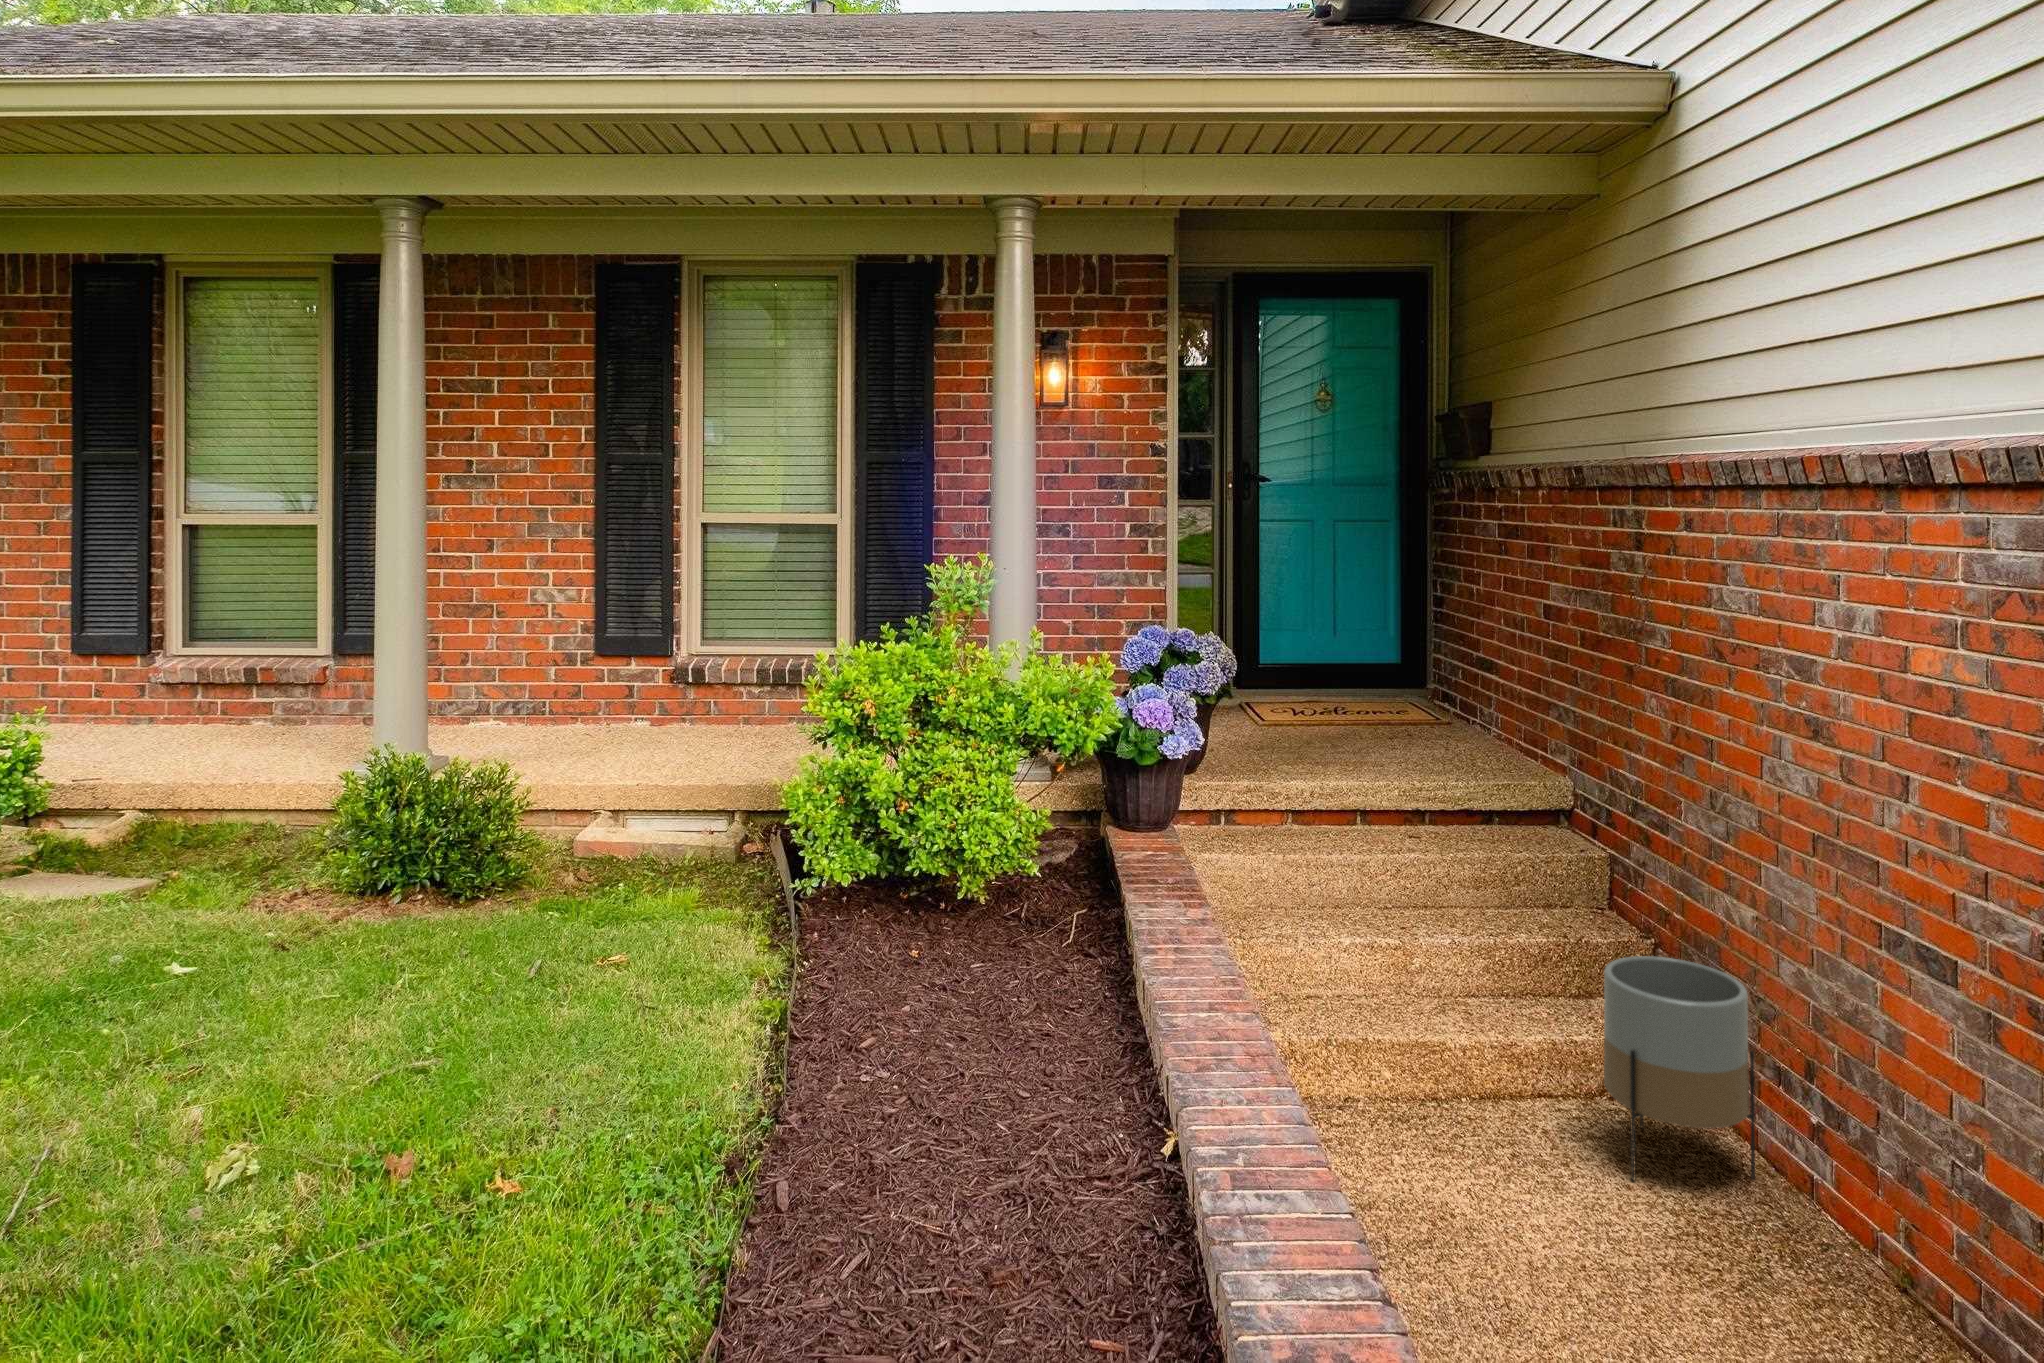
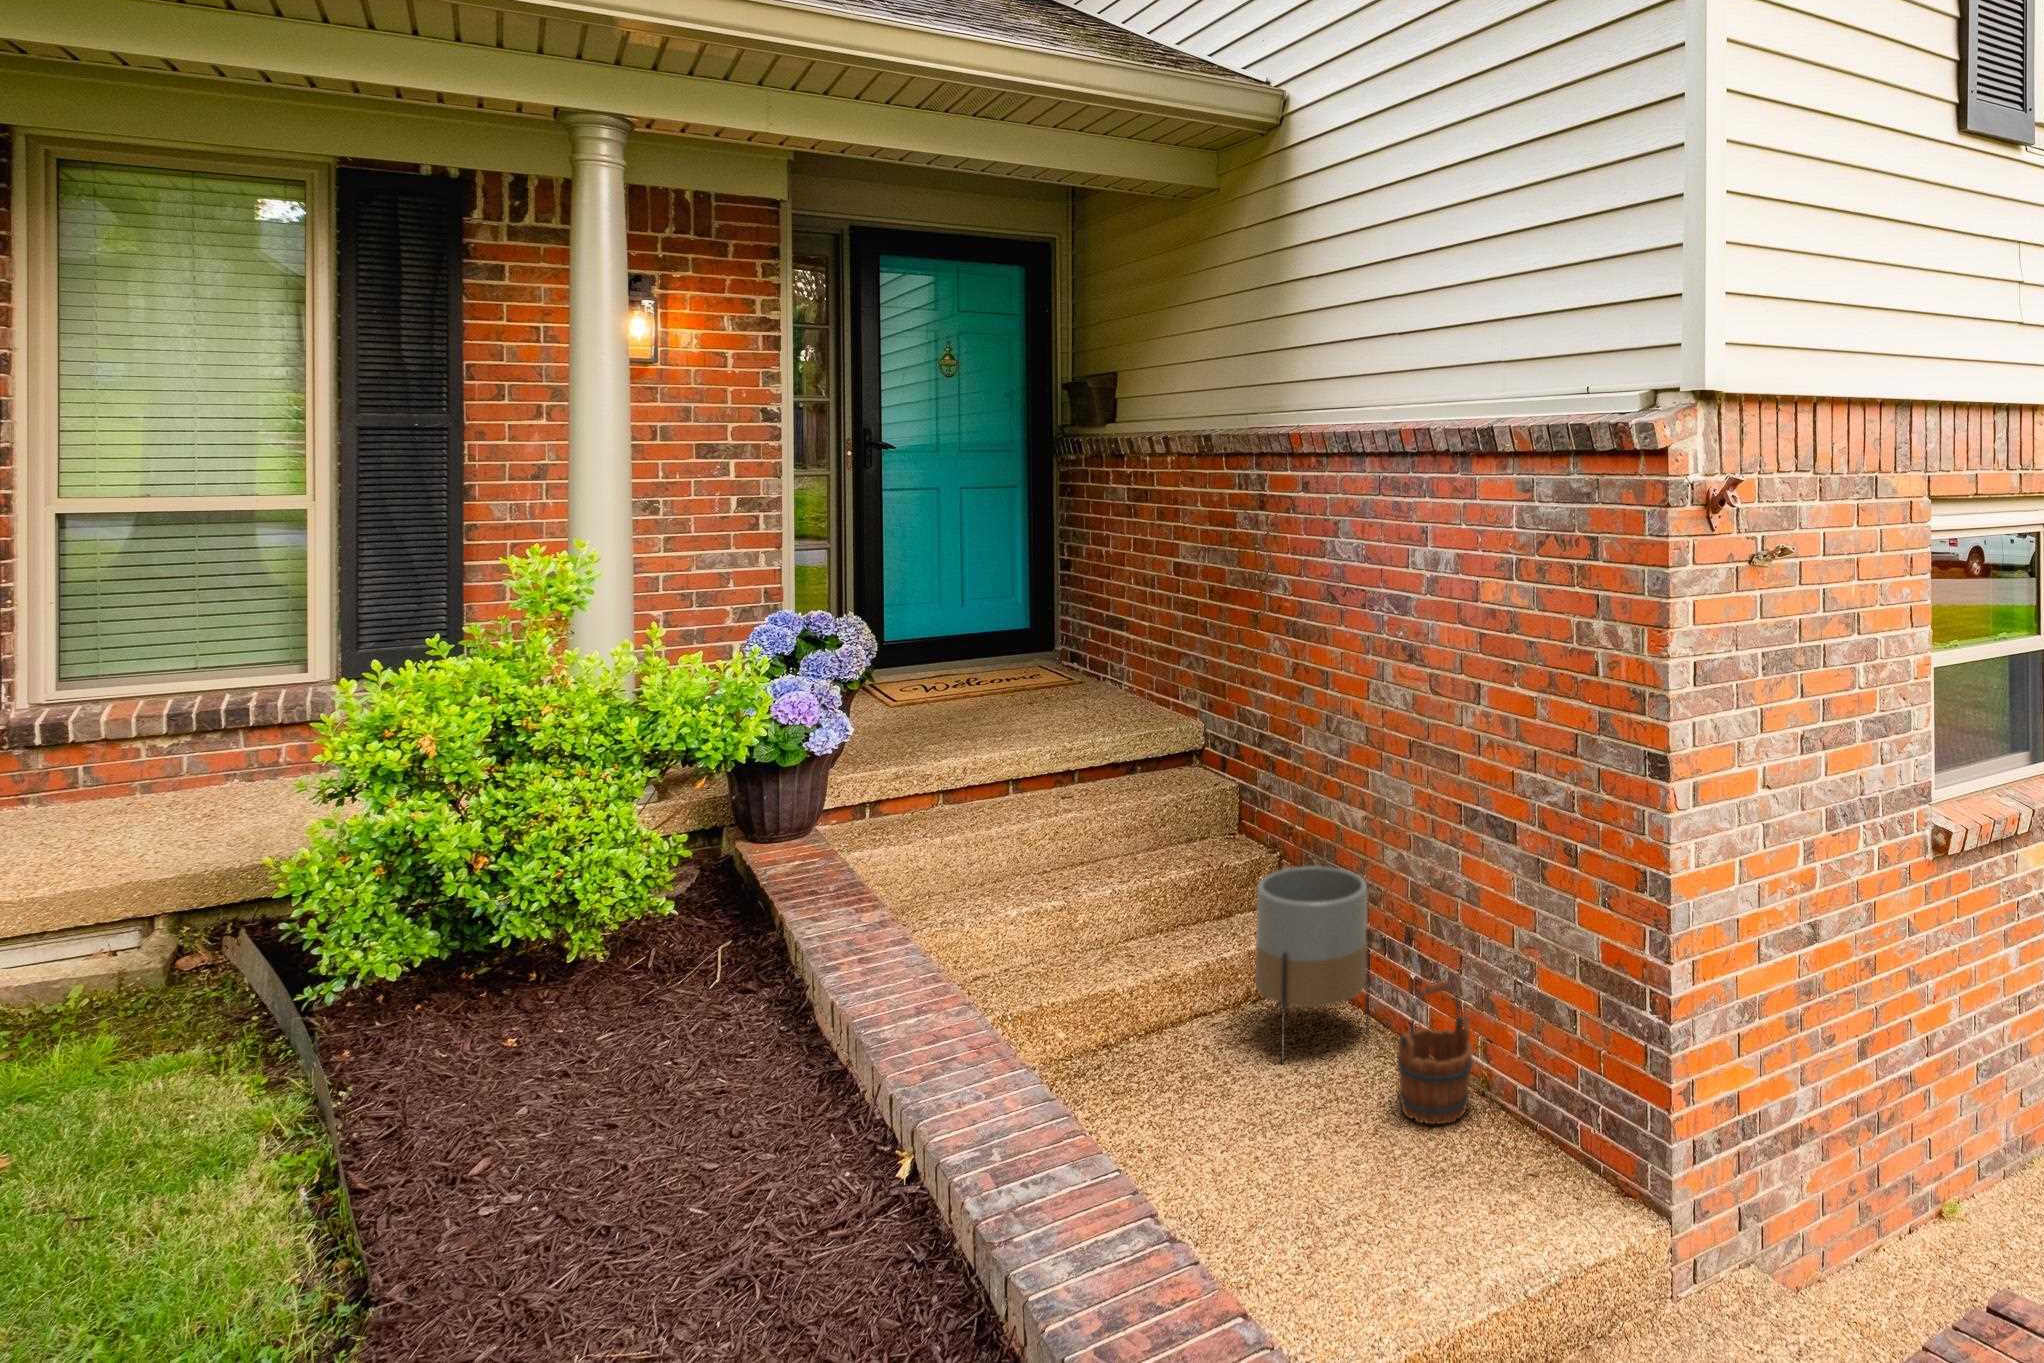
wooden bucket: none [1769,1131,1880,1318] -> present [1397,982,1472,1124]

